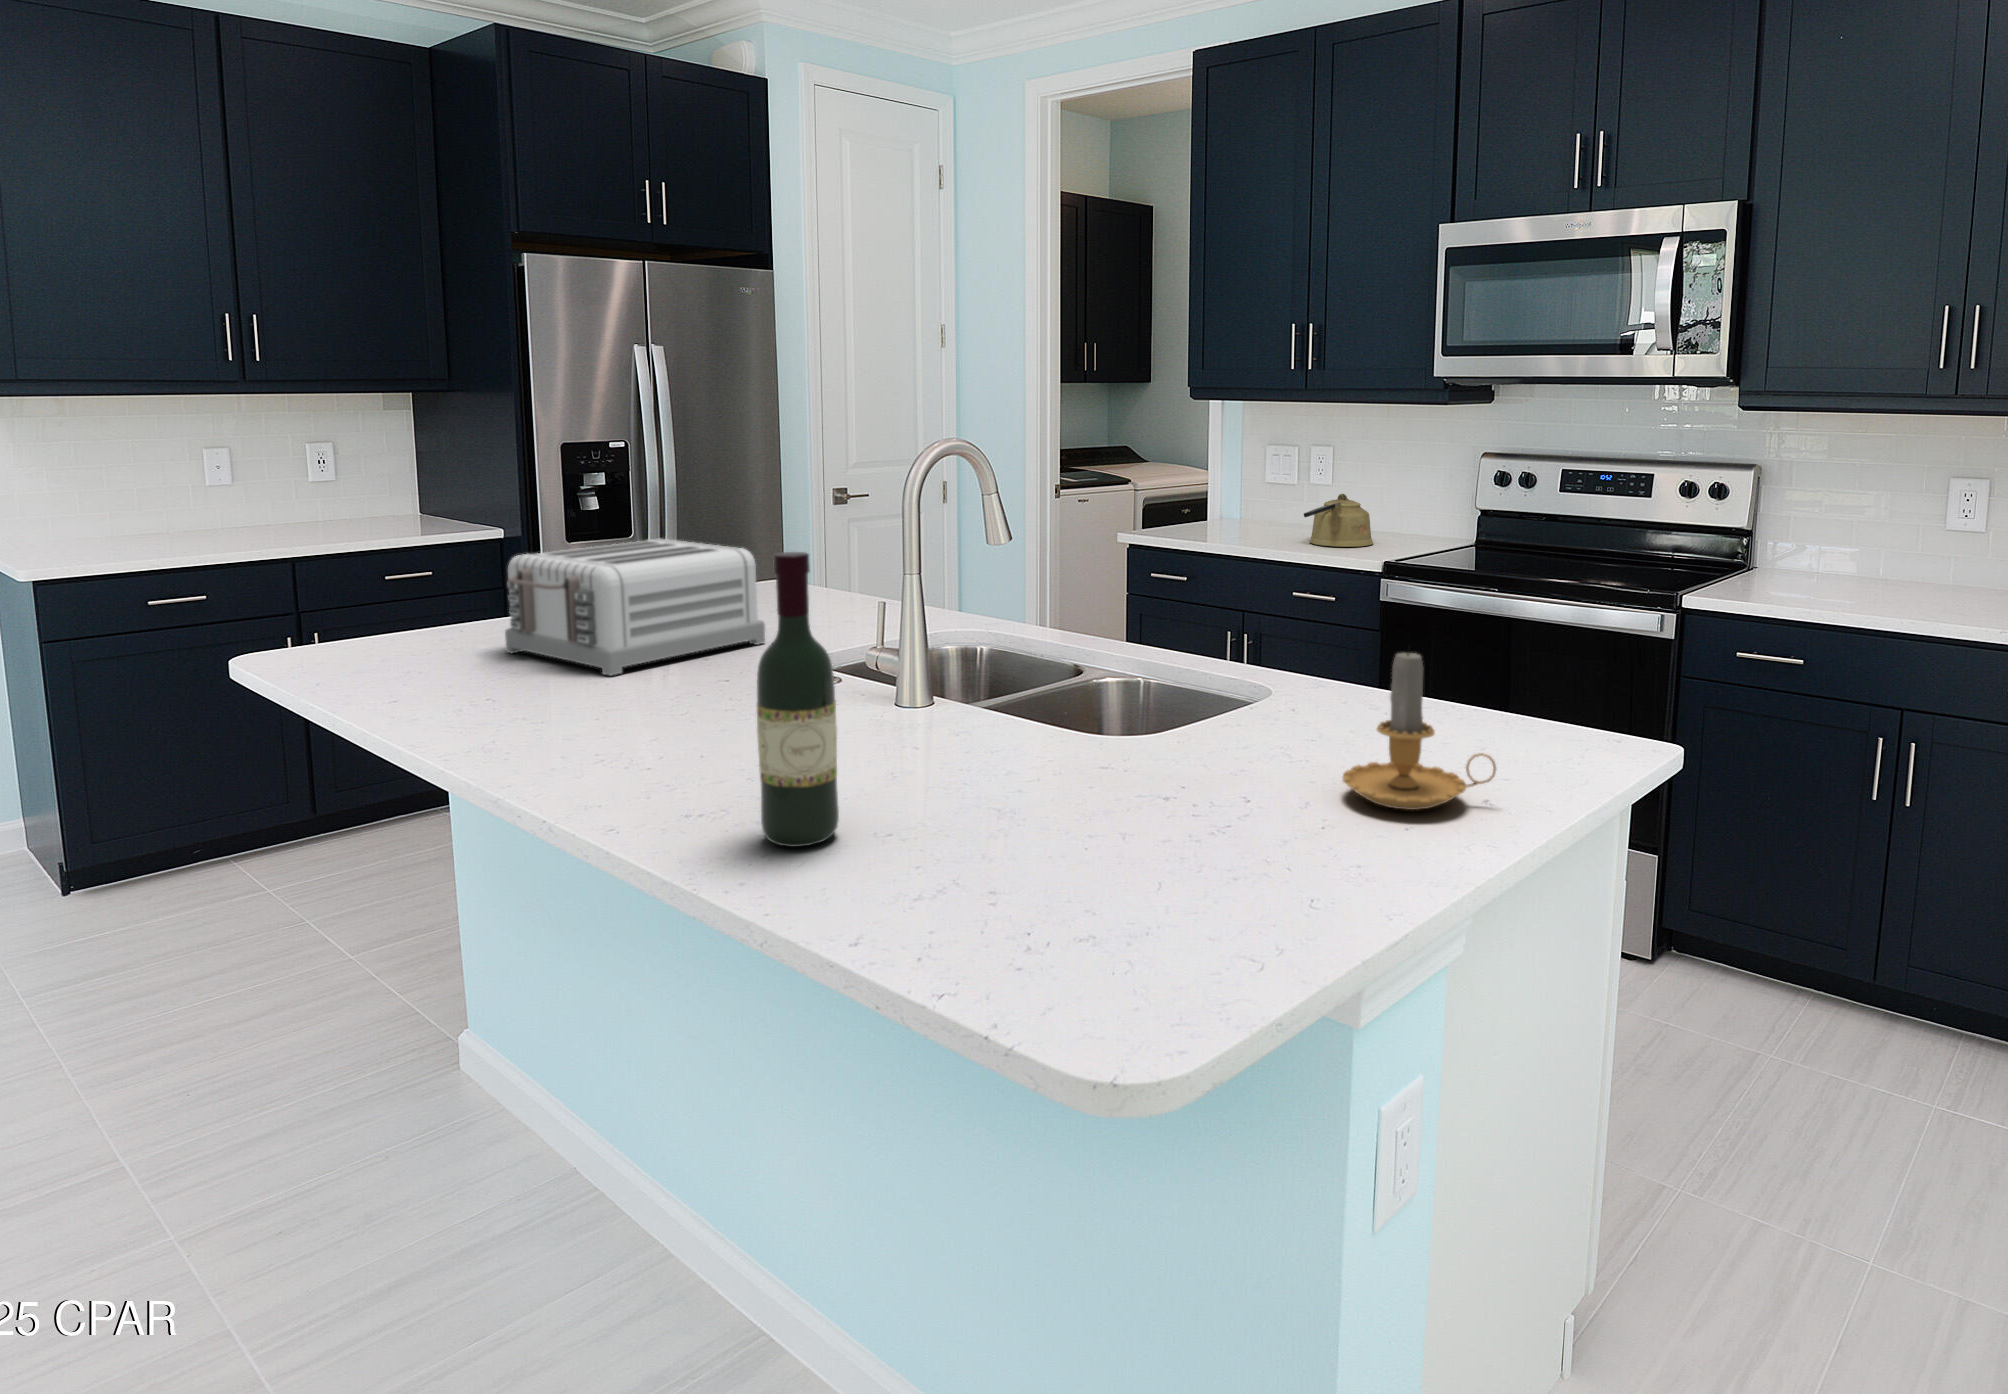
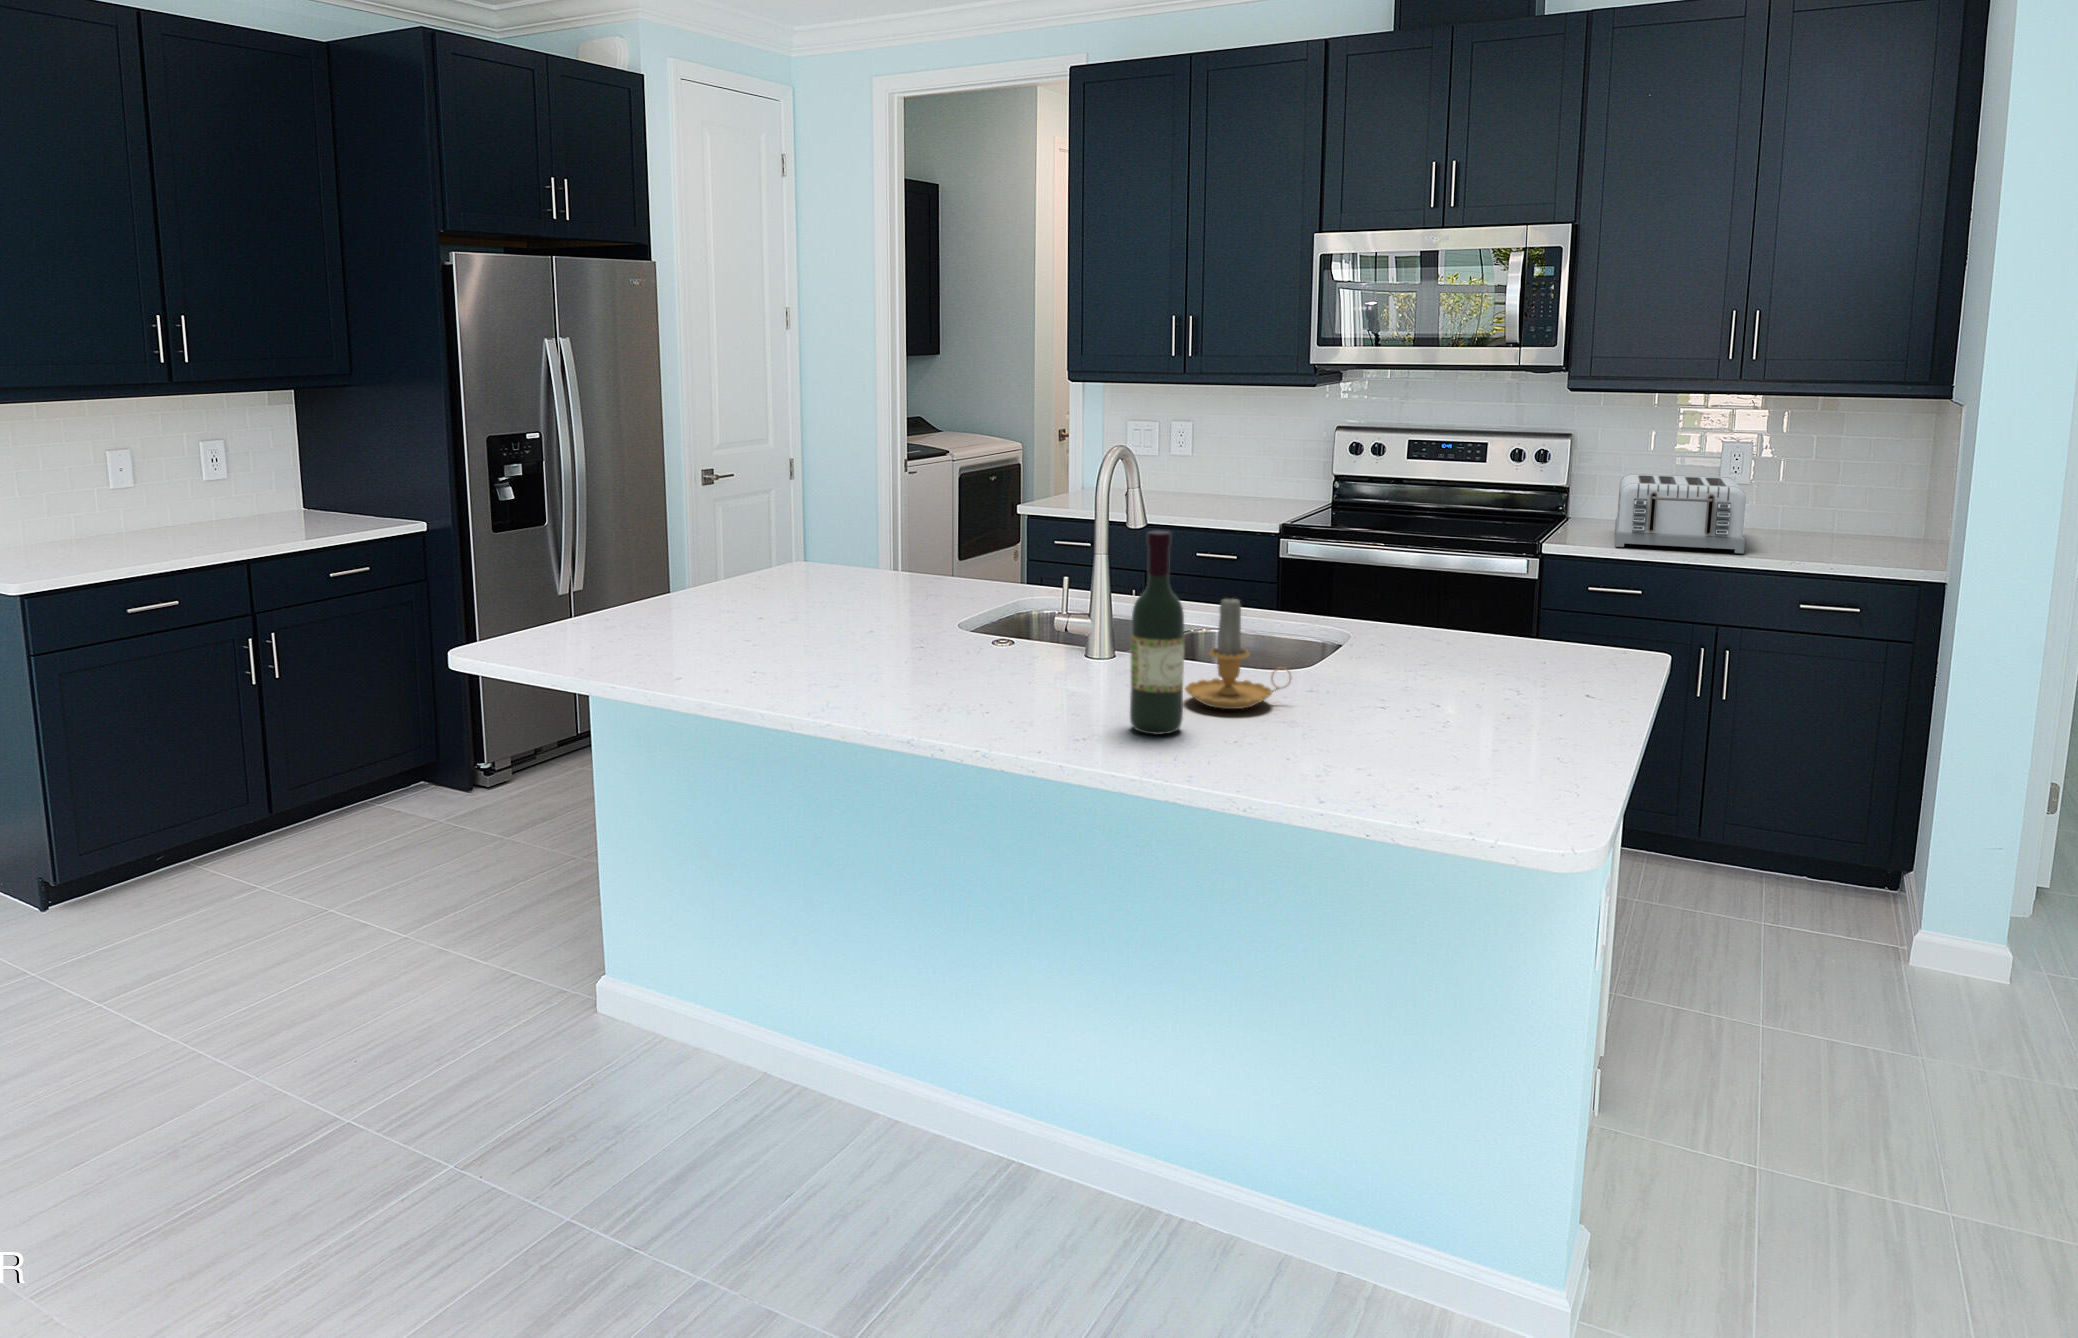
kettle: present [1304,494,1373,547] -> none [1195,466,1254,512]
toaster: present [505,539,765,675] -> present [1615,474,1746,553]
candle: present [1343,650,1496,810] -> present [1185,598,1291,709]

